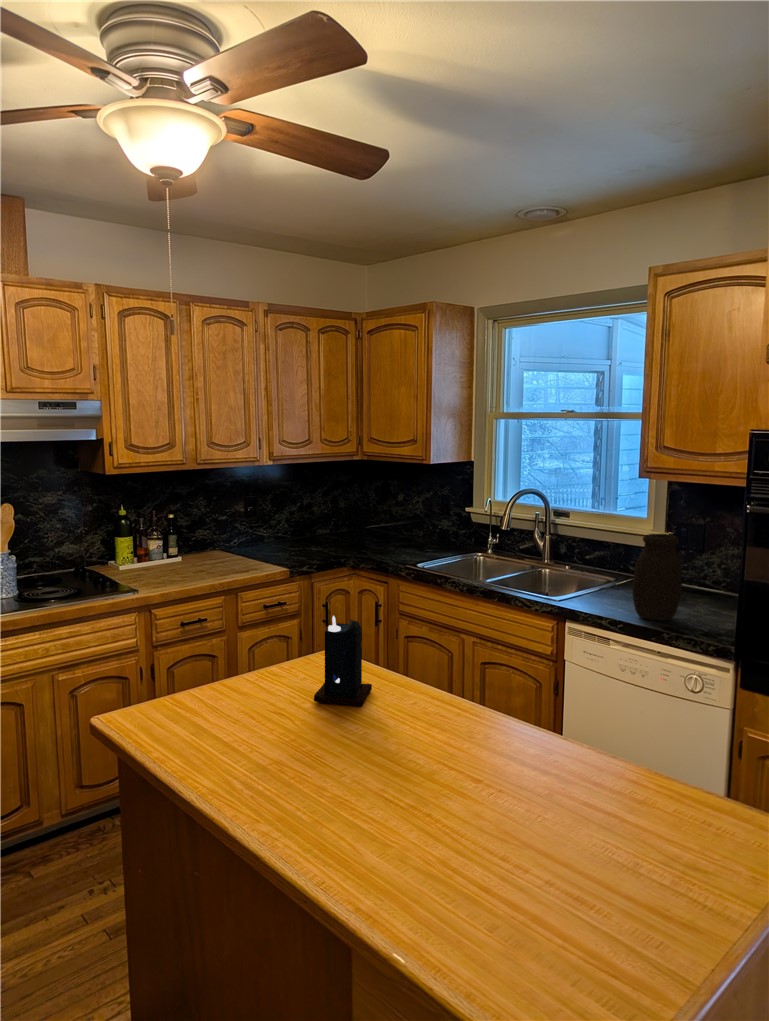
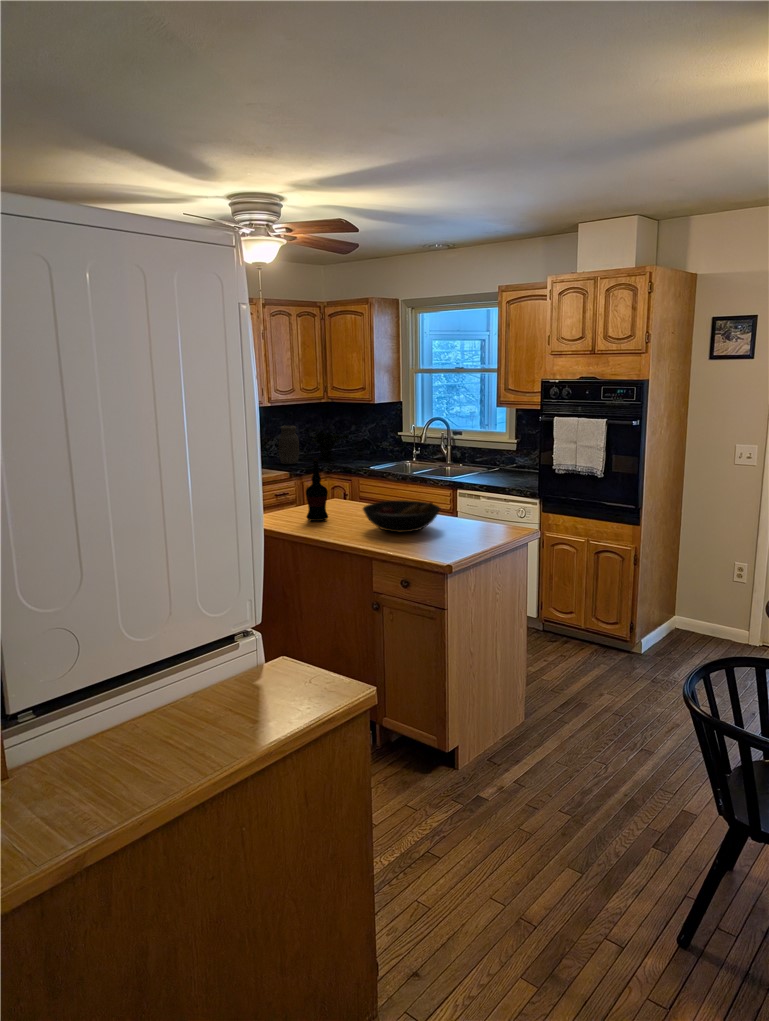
jar: present [632,534,682,621] -> present [279,425,299,464]
wine bottle: none [229,597,282,746] -> present [306,458,328,521]
candle: present [314,616,372,706] -> none [336,471,361,511]
fruit bowl: none [346,715,558,839] -> present [363,500,441,532]

